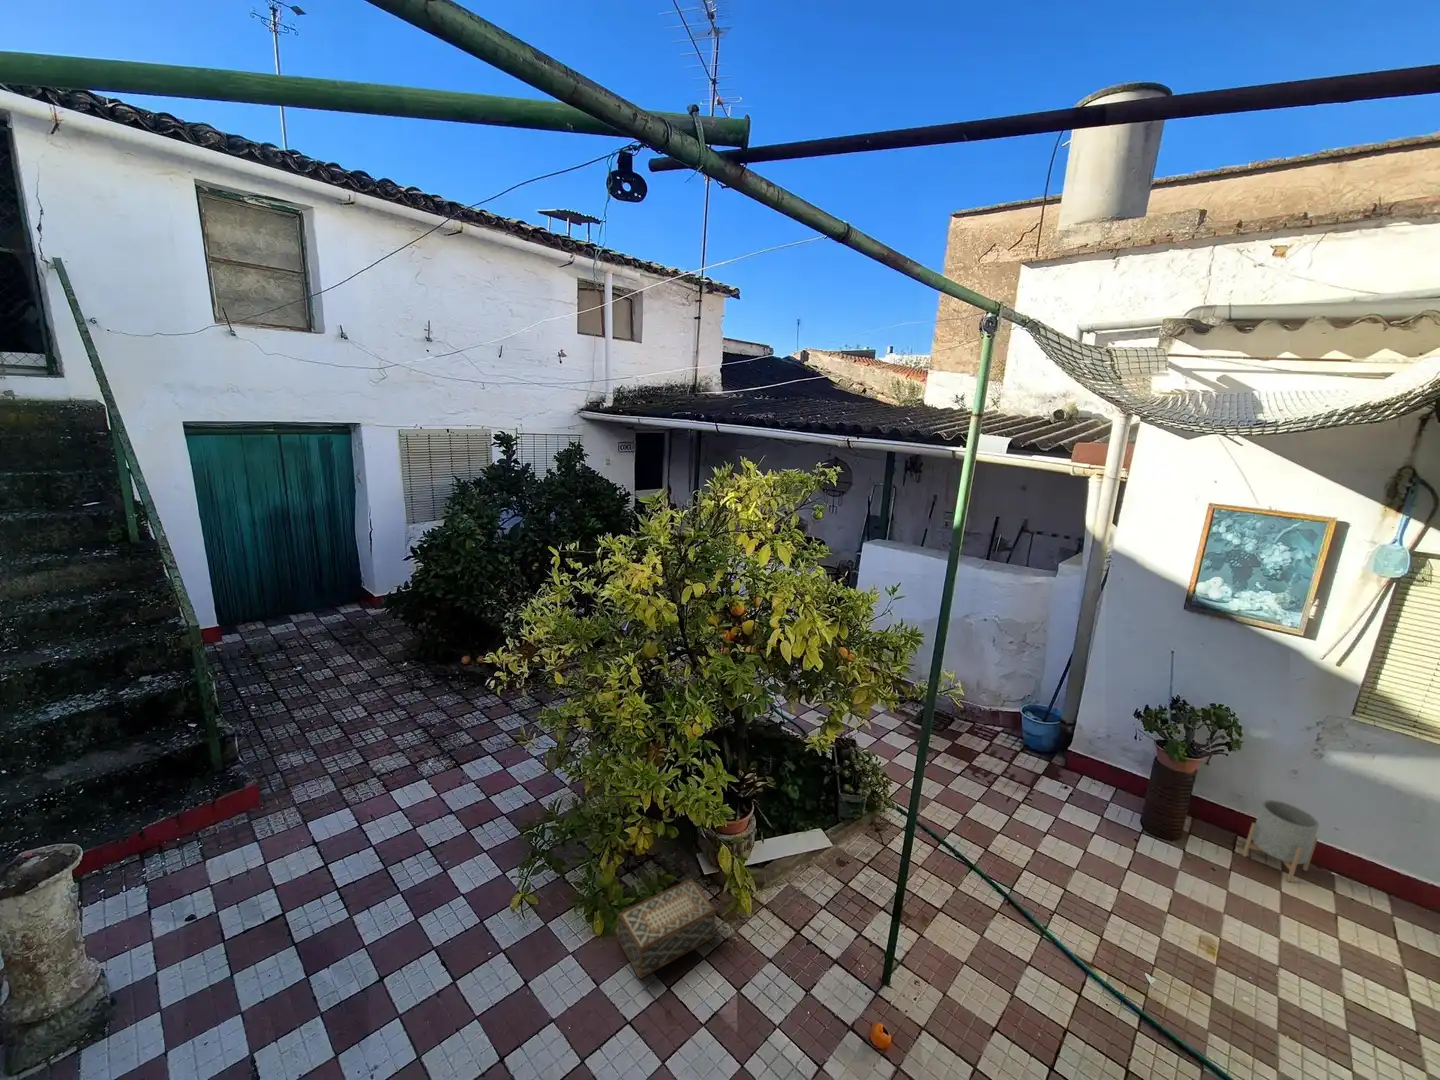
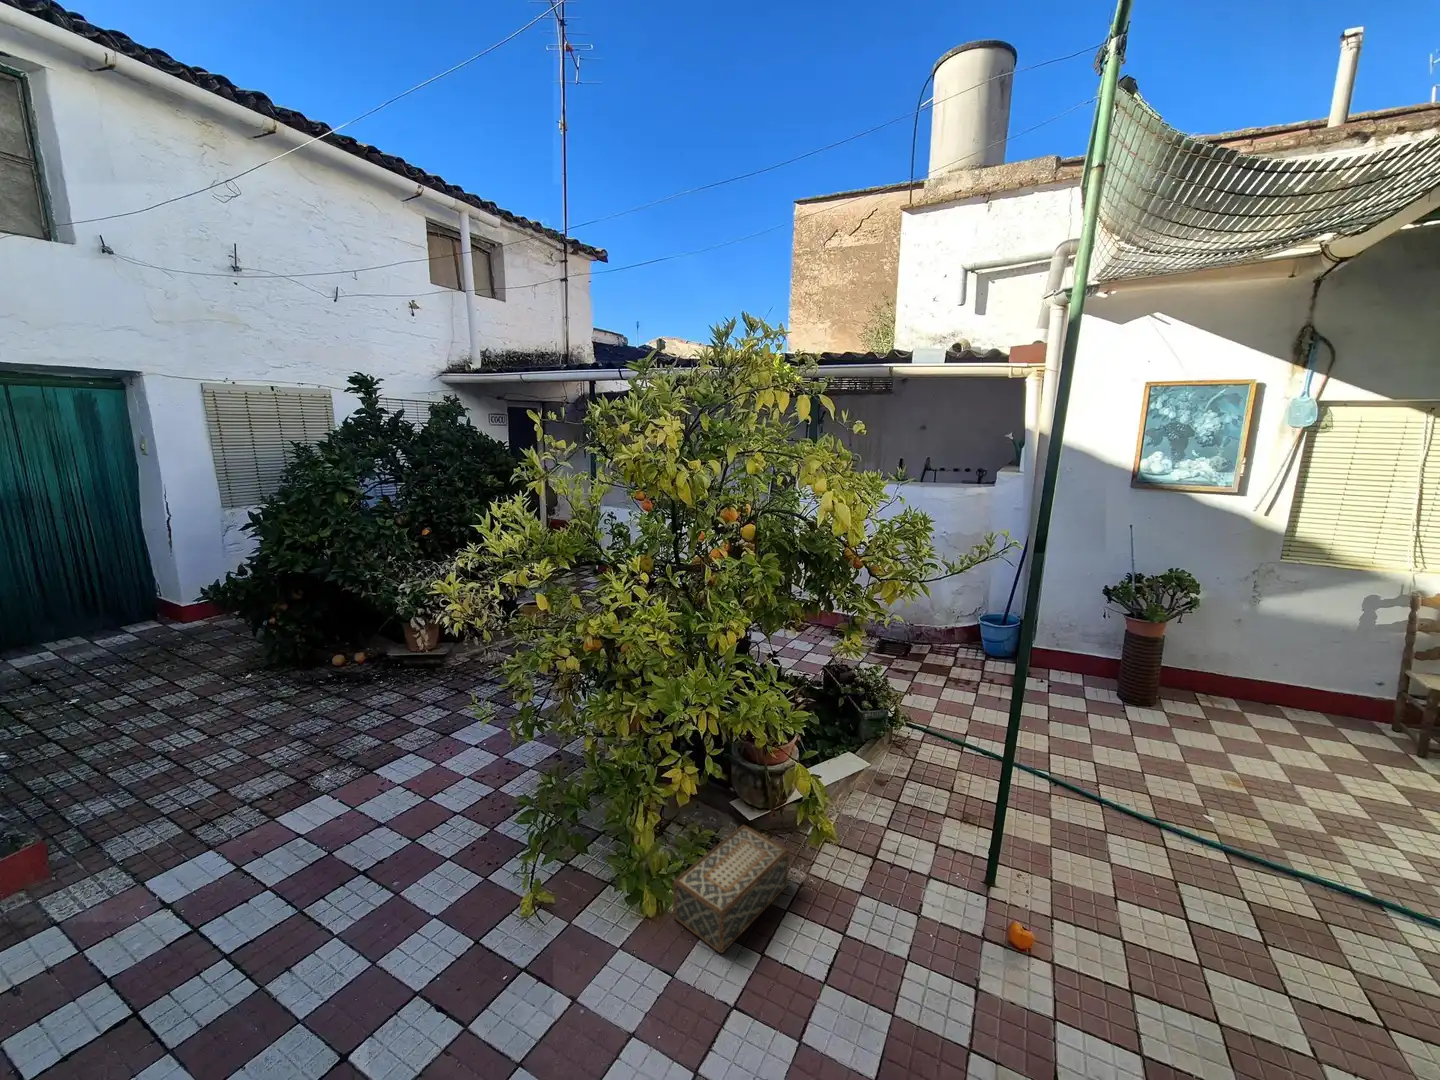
planter: present [1243,800,1319,882] -> none [1210,651,1271,719]

